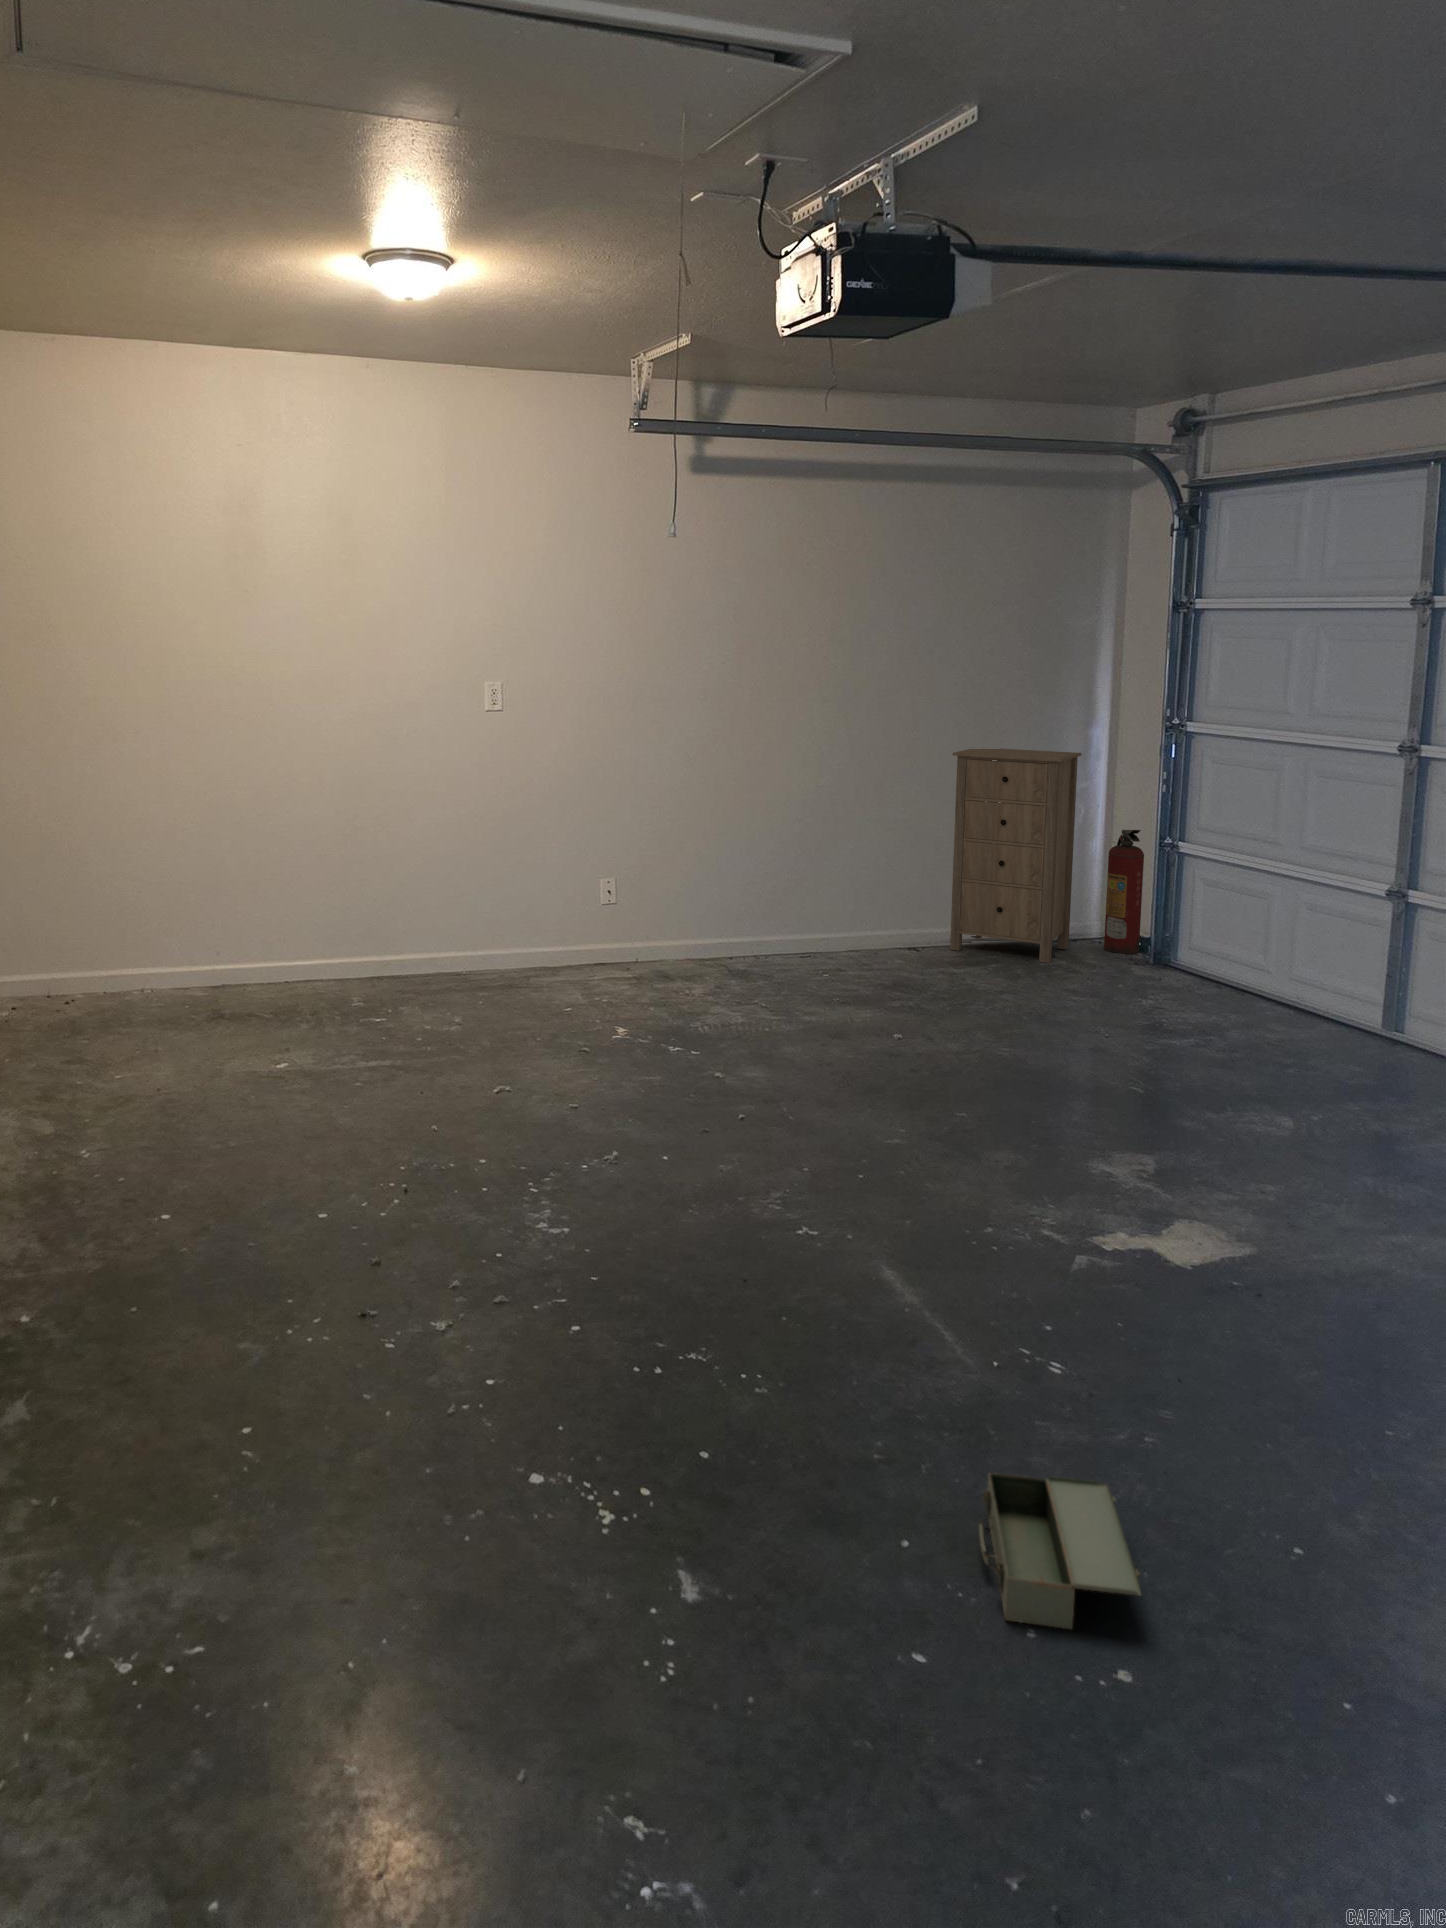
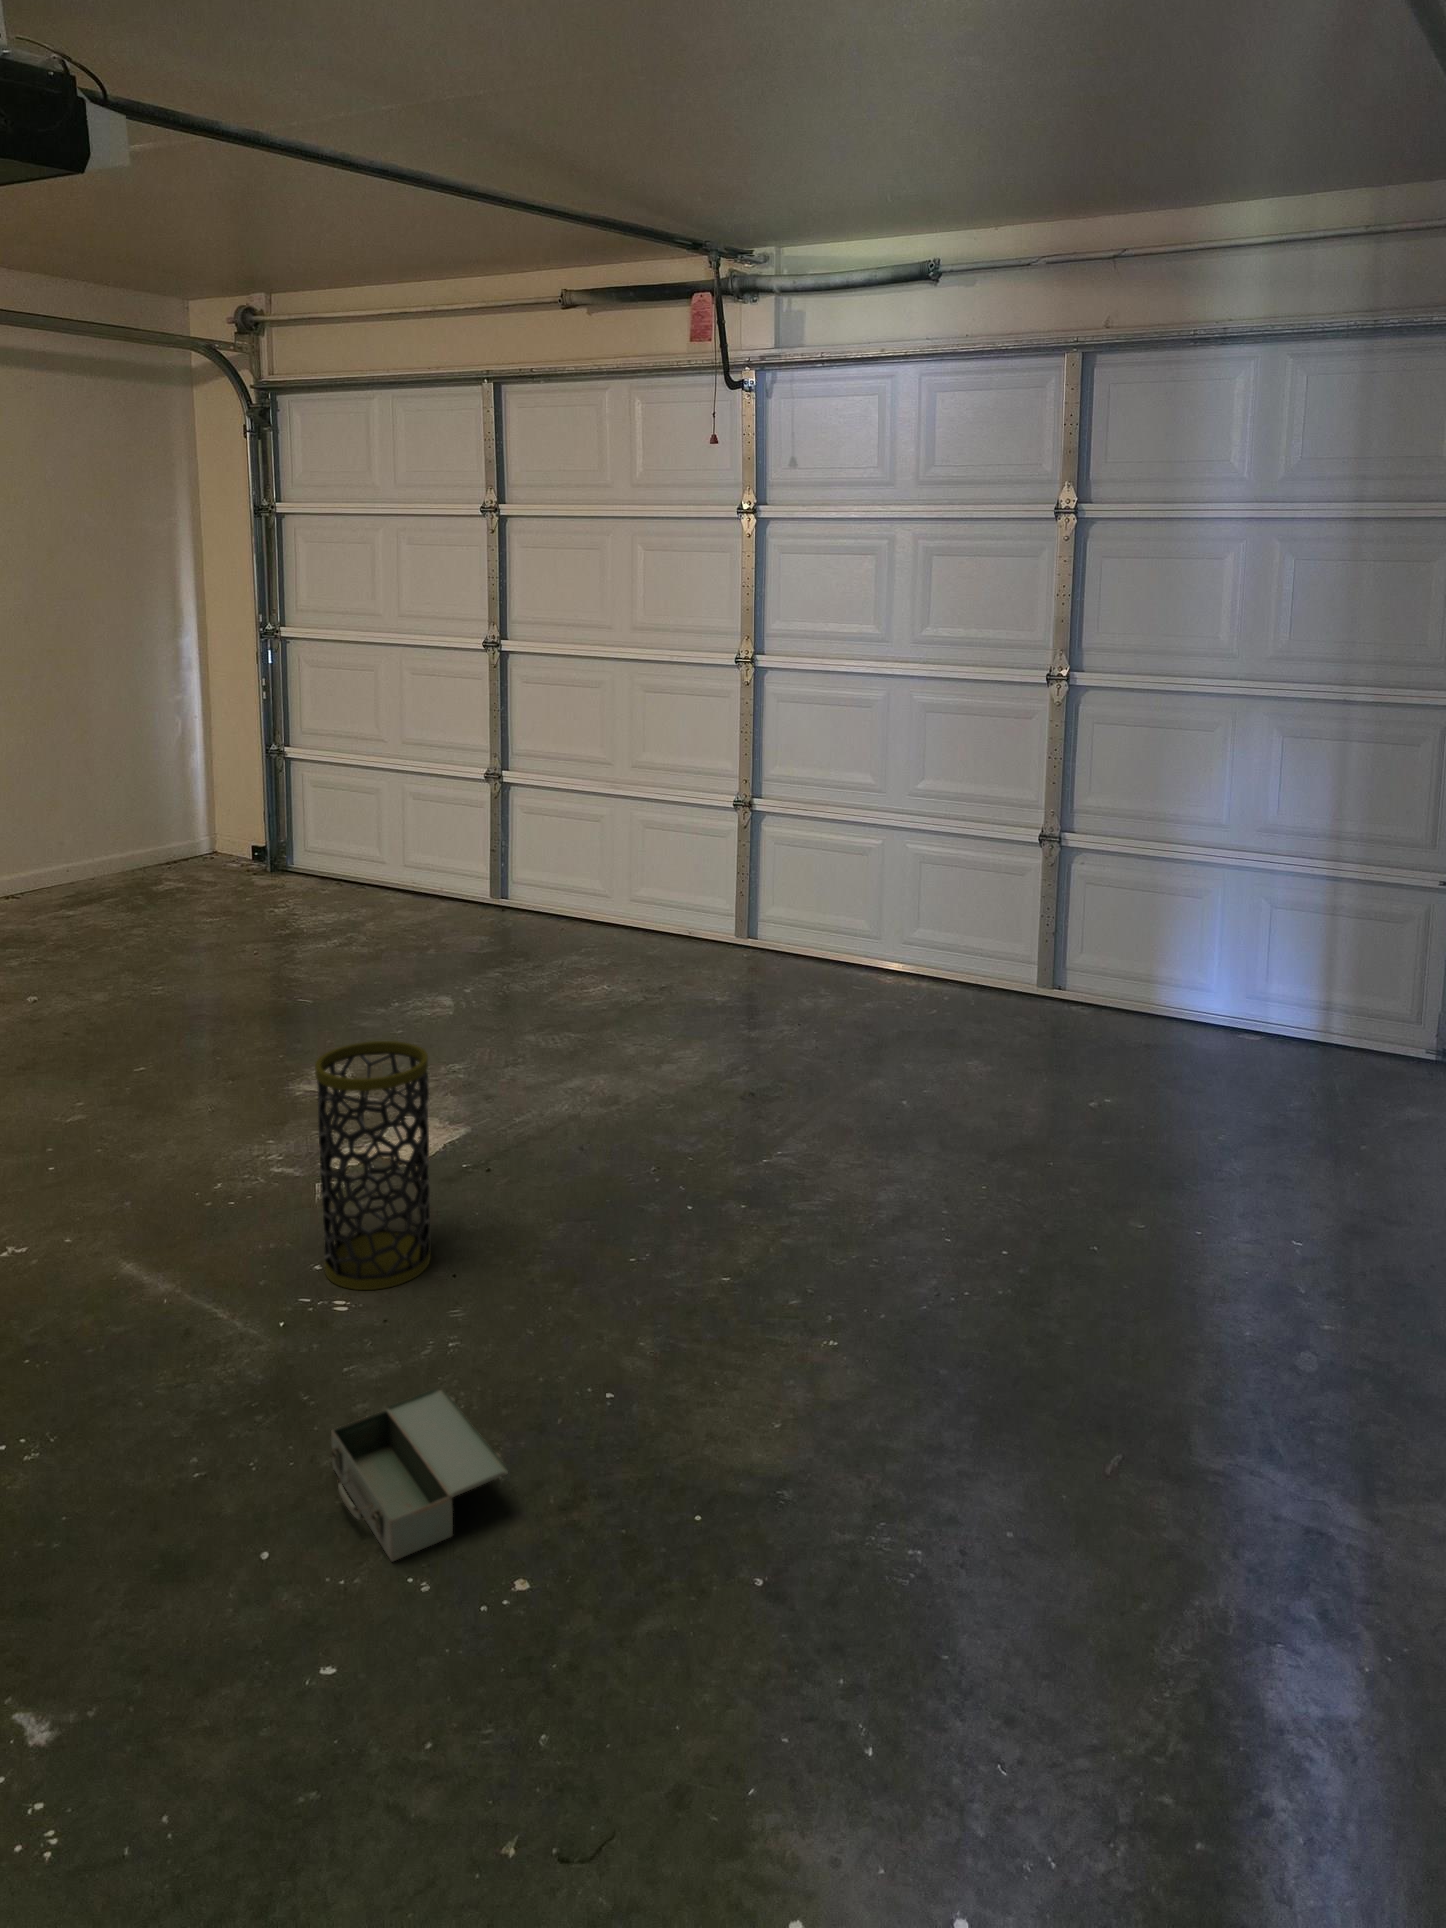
storage cabinet: present [950,749,1082,963] -> none [29,665,181,895]
fire extinguisher: present [1103,830,1144,954] -> none [212,741,254,868]
trash can: none [1052,1121,1177,1378] -> present [315,1041,431,1290]

